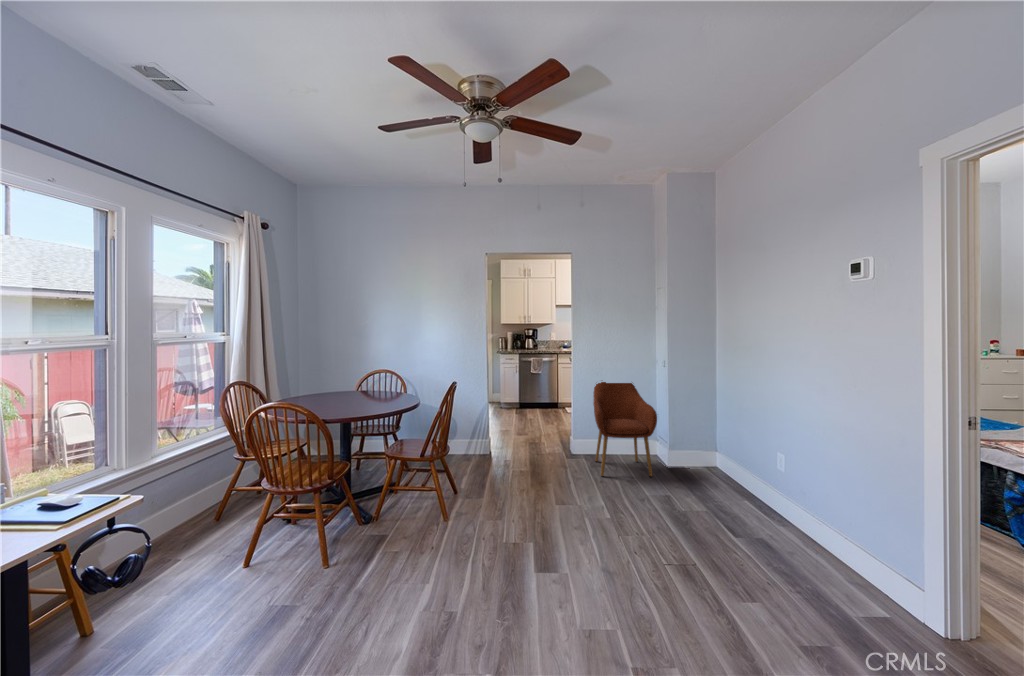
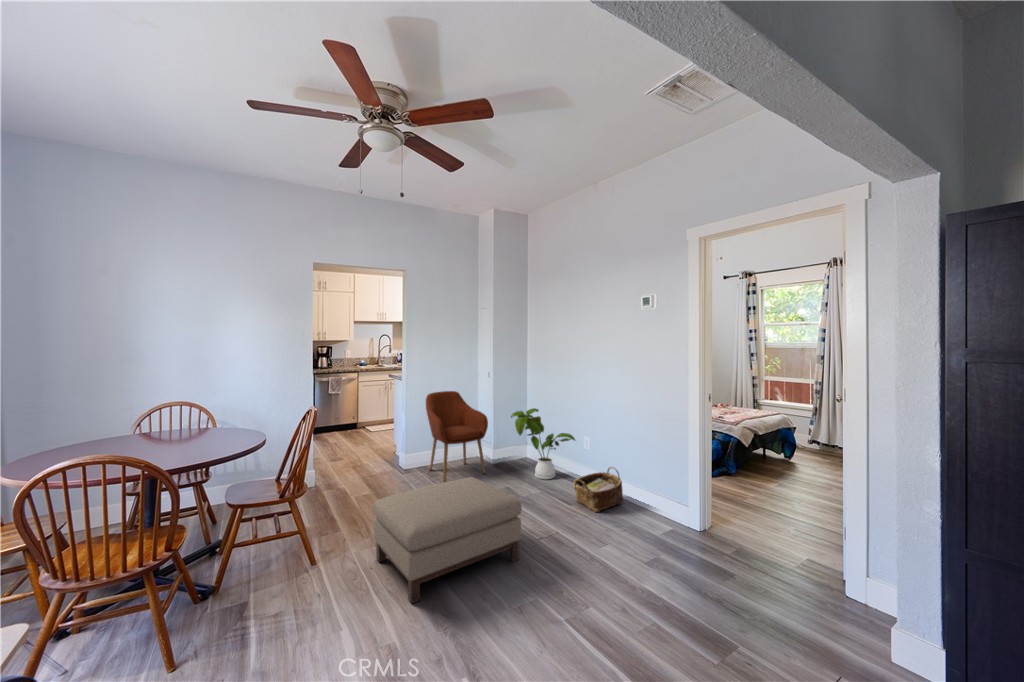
house plant: none [679,409,765,500] -> present [511,408,575,479]
ottoman: none [490,475,630,583] -> present [373,477,522,604]
woven basket: none [742,503,820,558] -> present [573,467,623,512]

